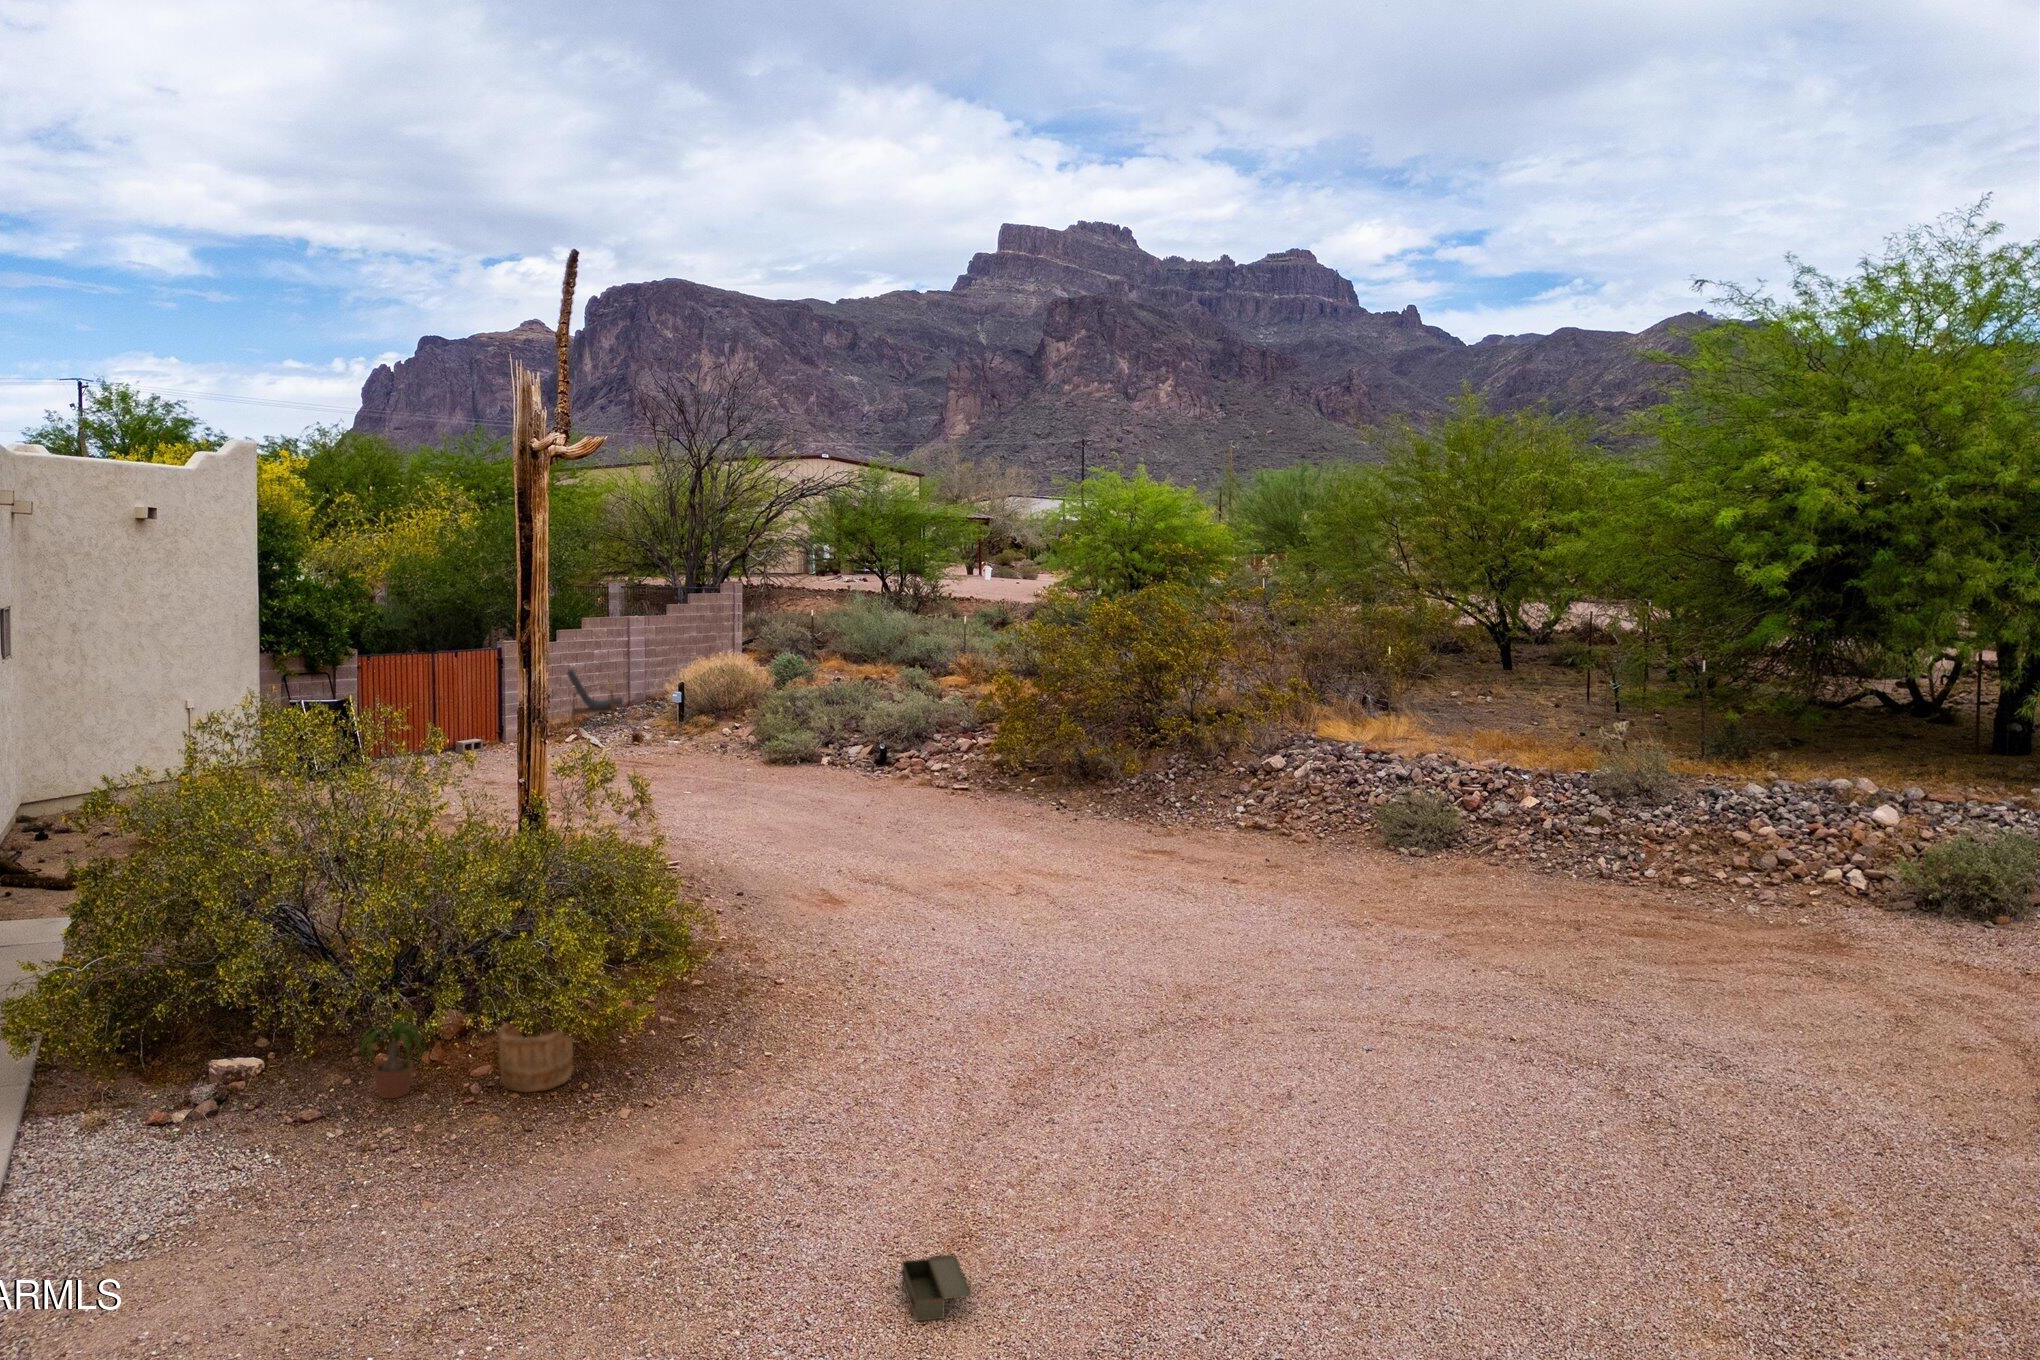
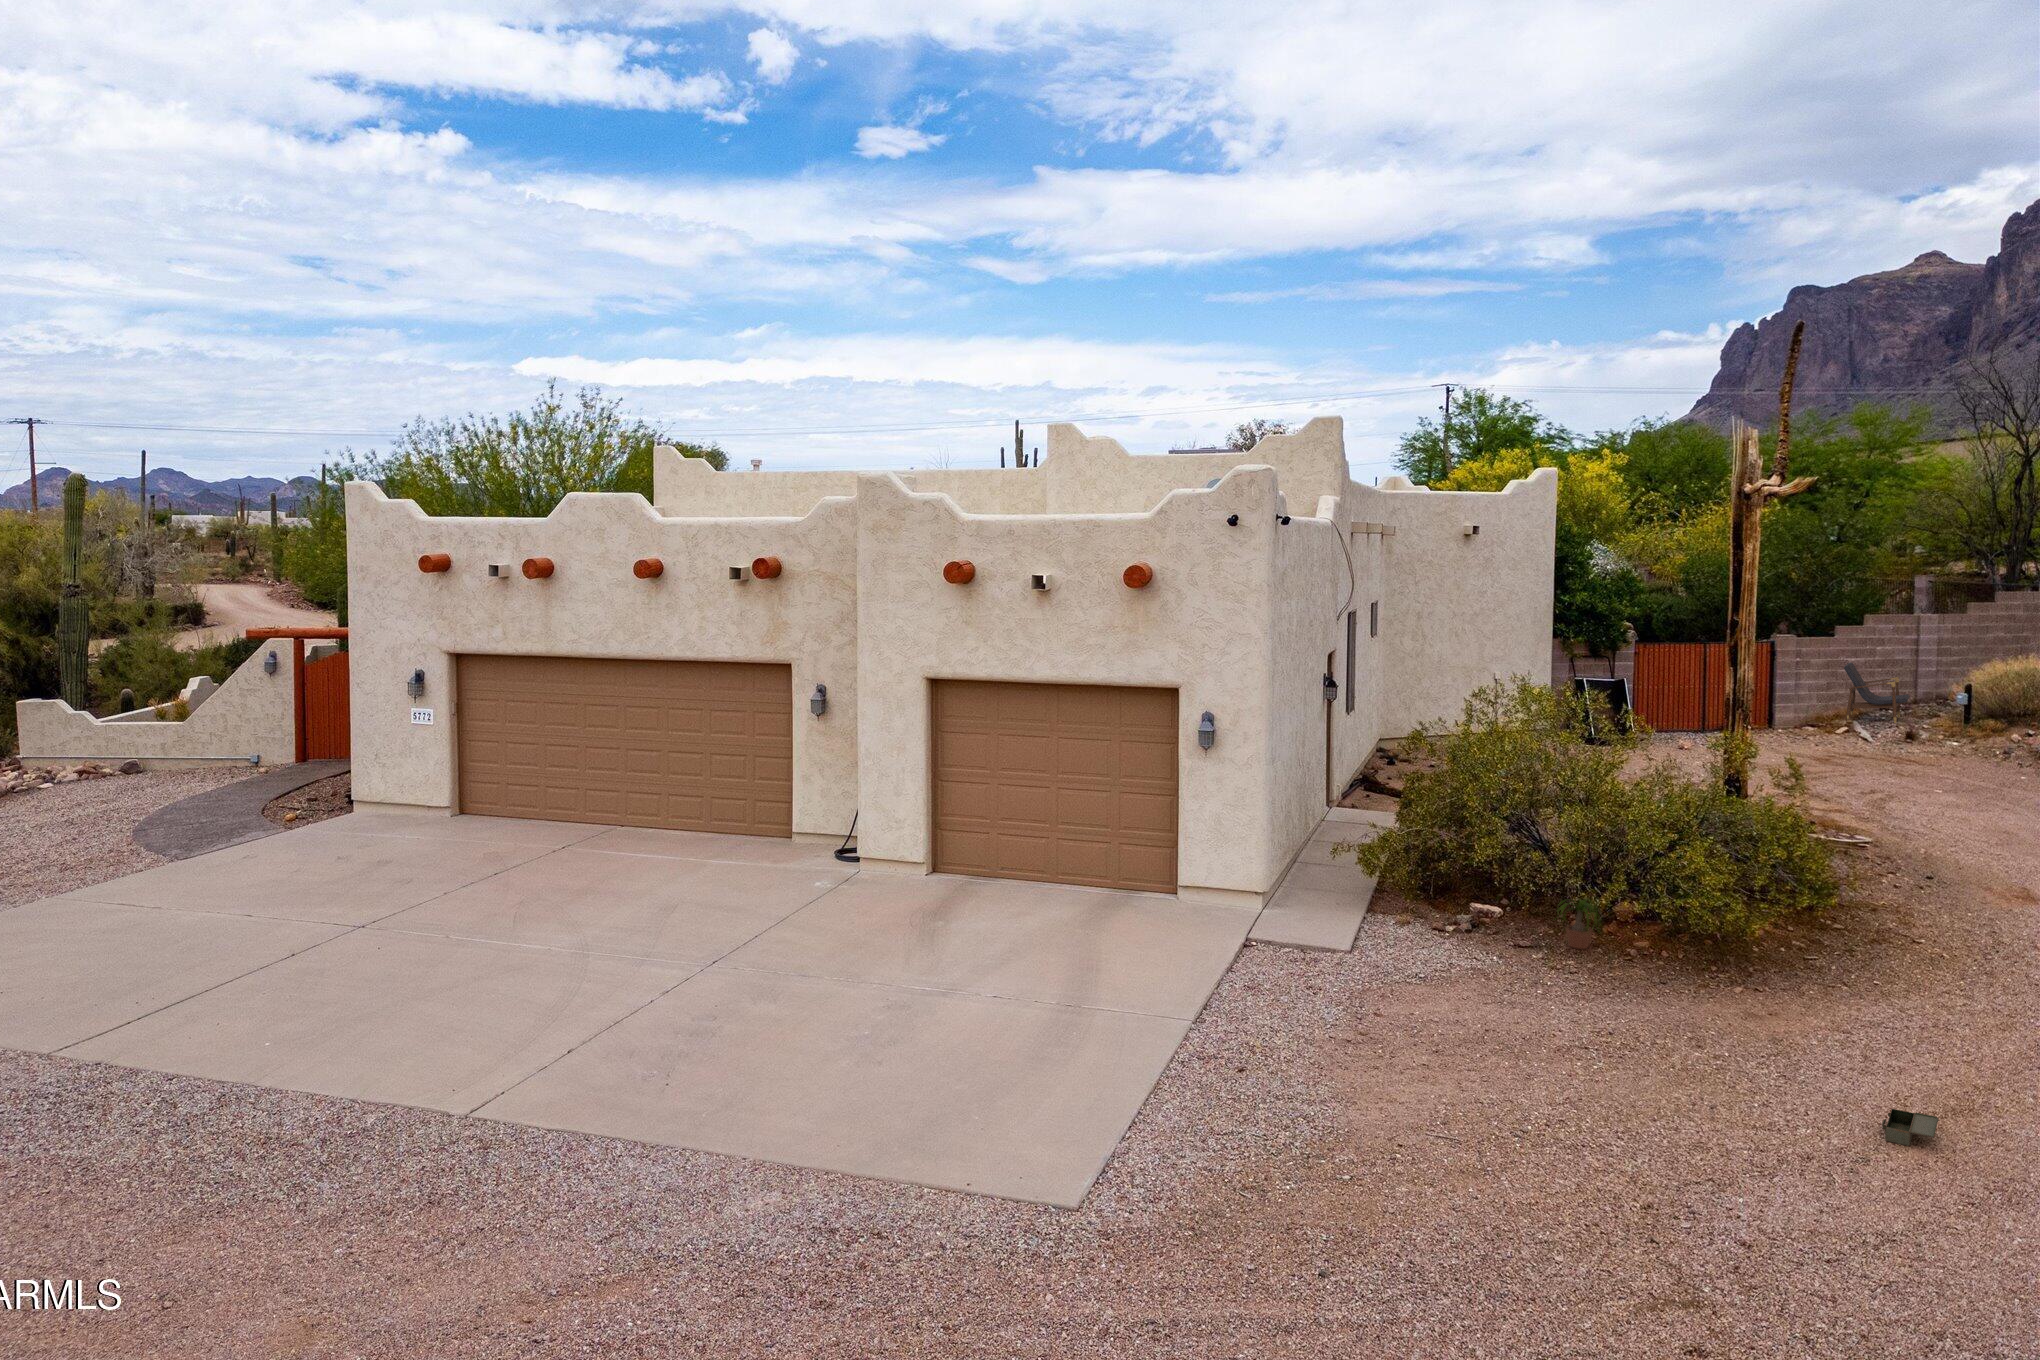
wooden bucket: present [497,1023,573,1092] -> none [1650,916,1709,968]

